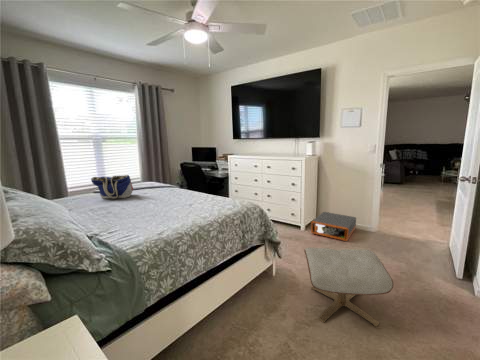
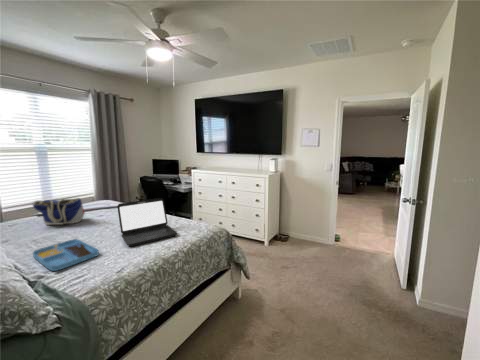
laptop: none [160,175,213,216] -> present [117,198,177,247]
tray: none [91,208,144,230] -> present [33,239,99,271]
storage box: present [311,212,356,241] -> none [275,227,316,256]
ottoman: present [304,248,394,327] -> none [270,270,352,347]

